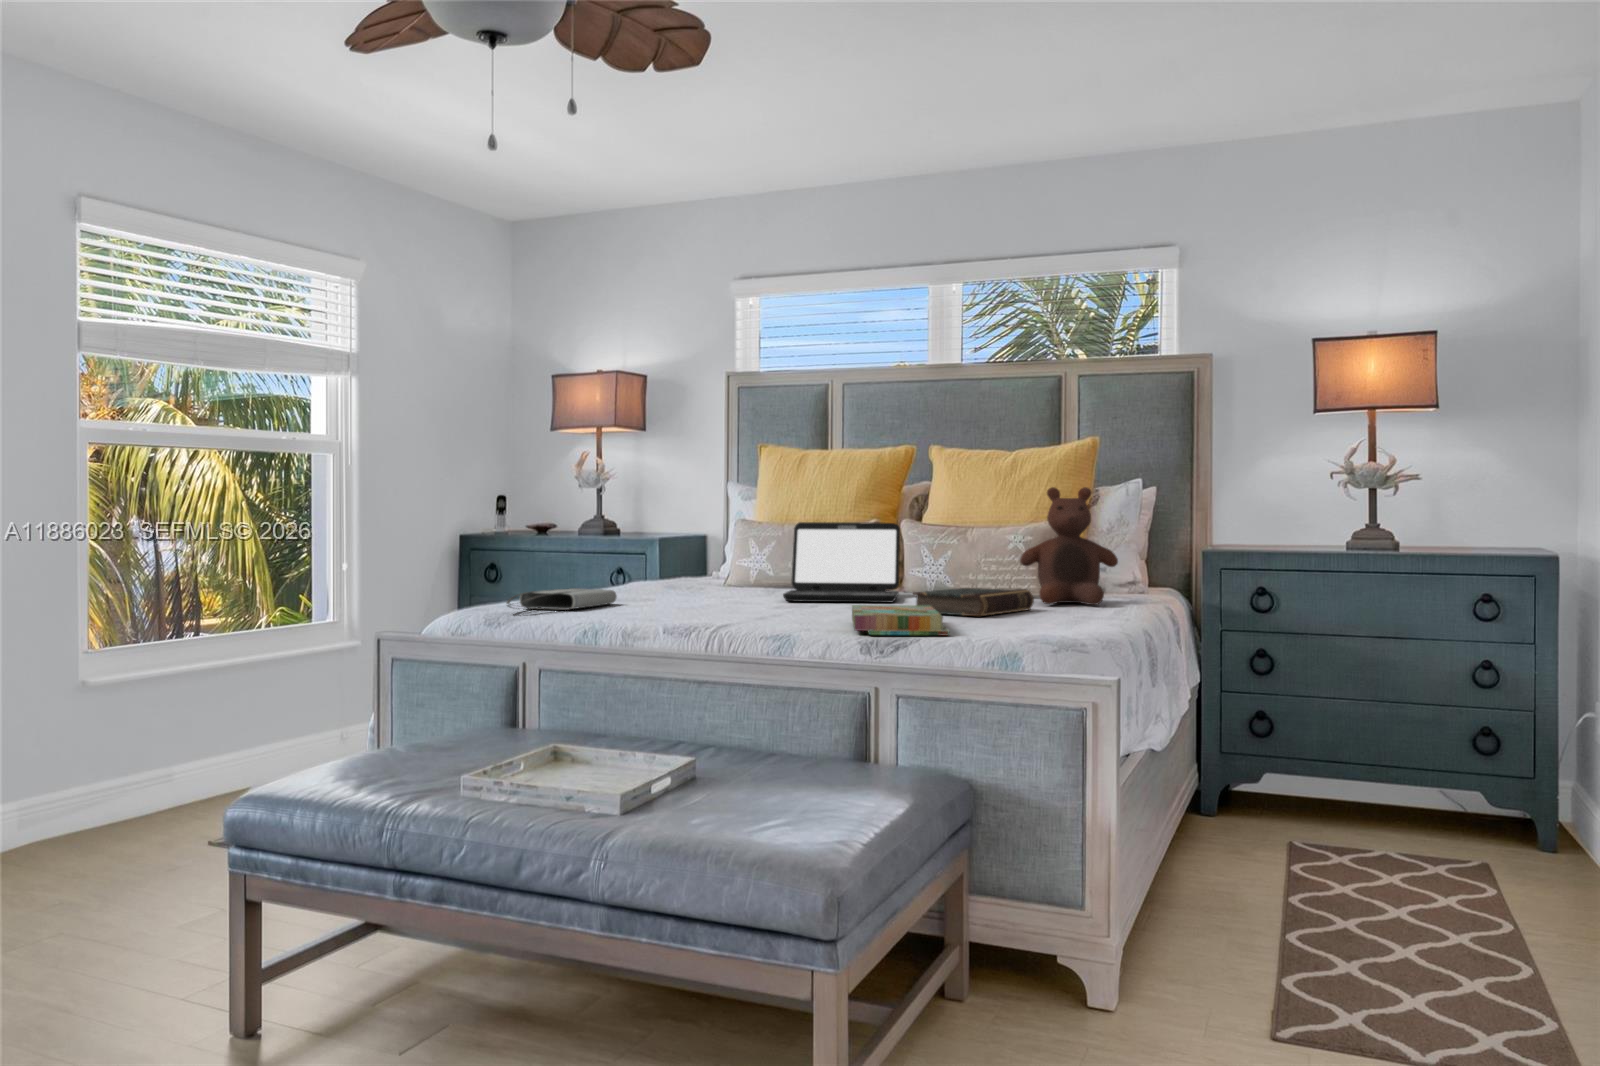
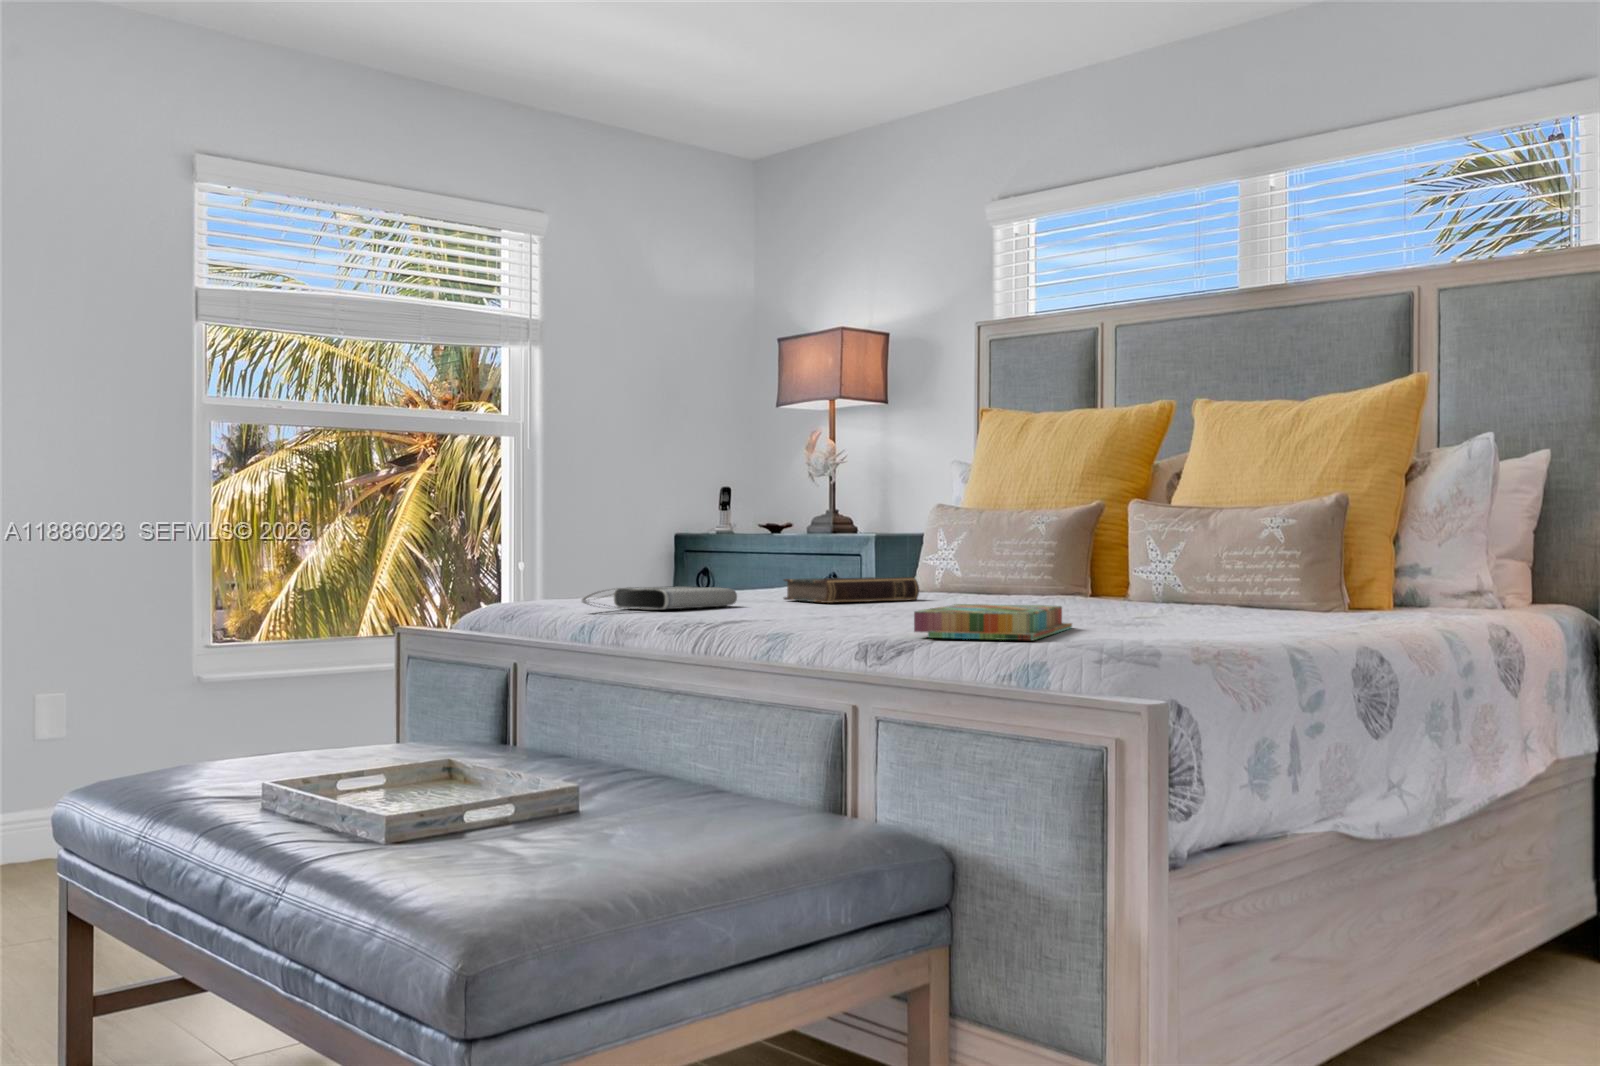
stuffed bear: present [1020,487,1118,605] -> none [1265,448,1409,615]
laptop: present [783,522,900,603] -> none [943,505,1119,609]
book: present [913,588,1034,616] -> present [784,577,919,603]

